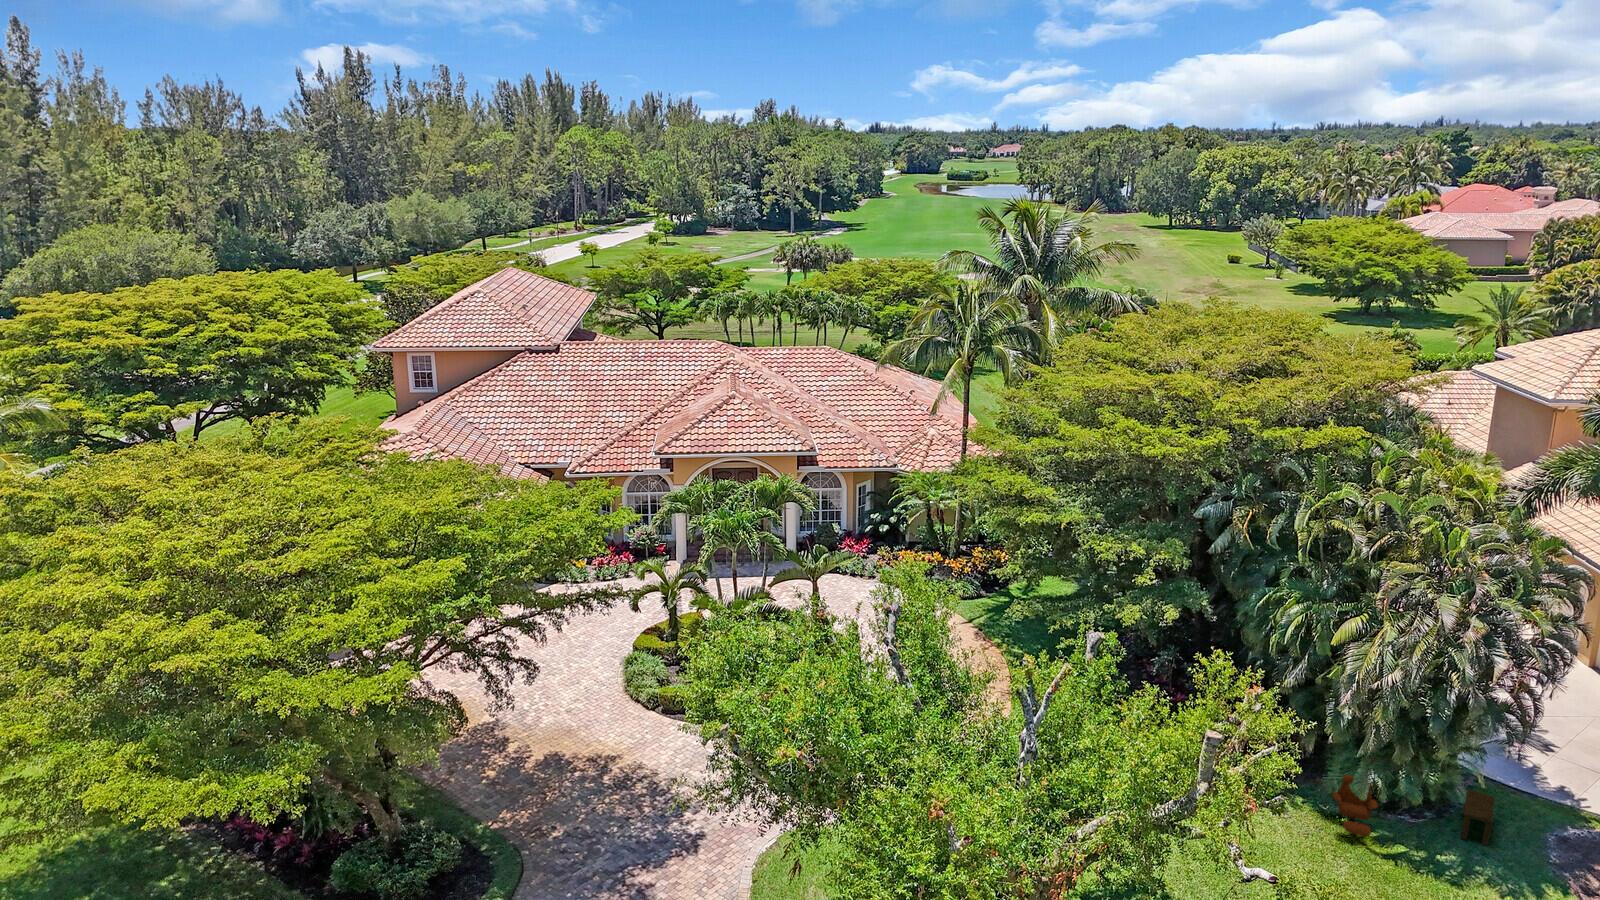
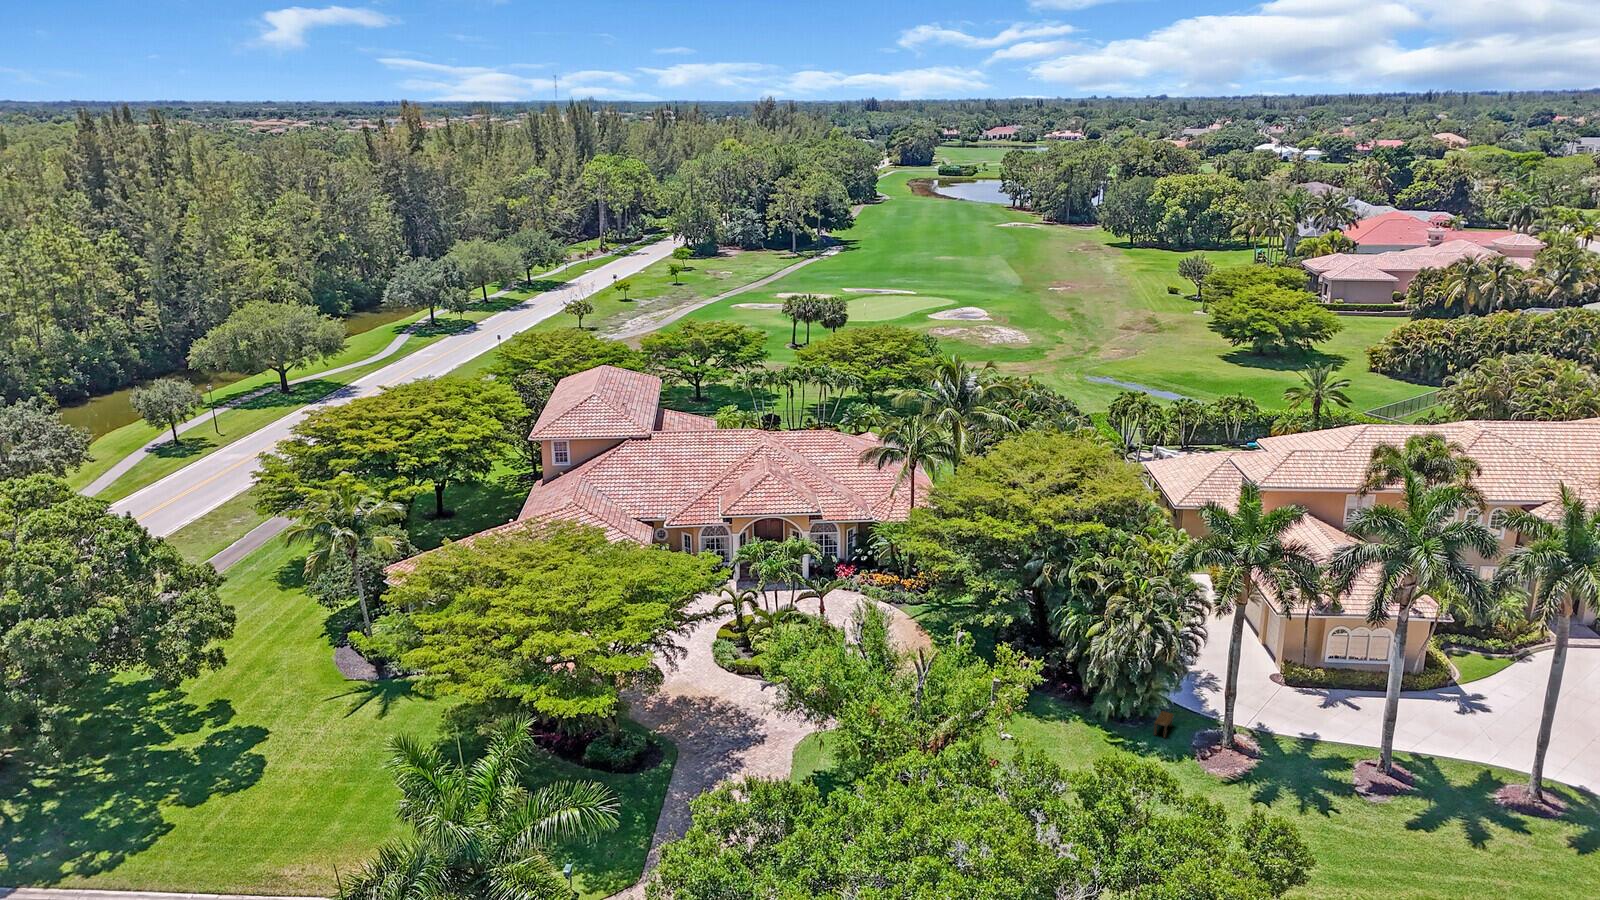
lounge chair: present [1332,775,1378,846] -> none [1091,703,1113,739]

